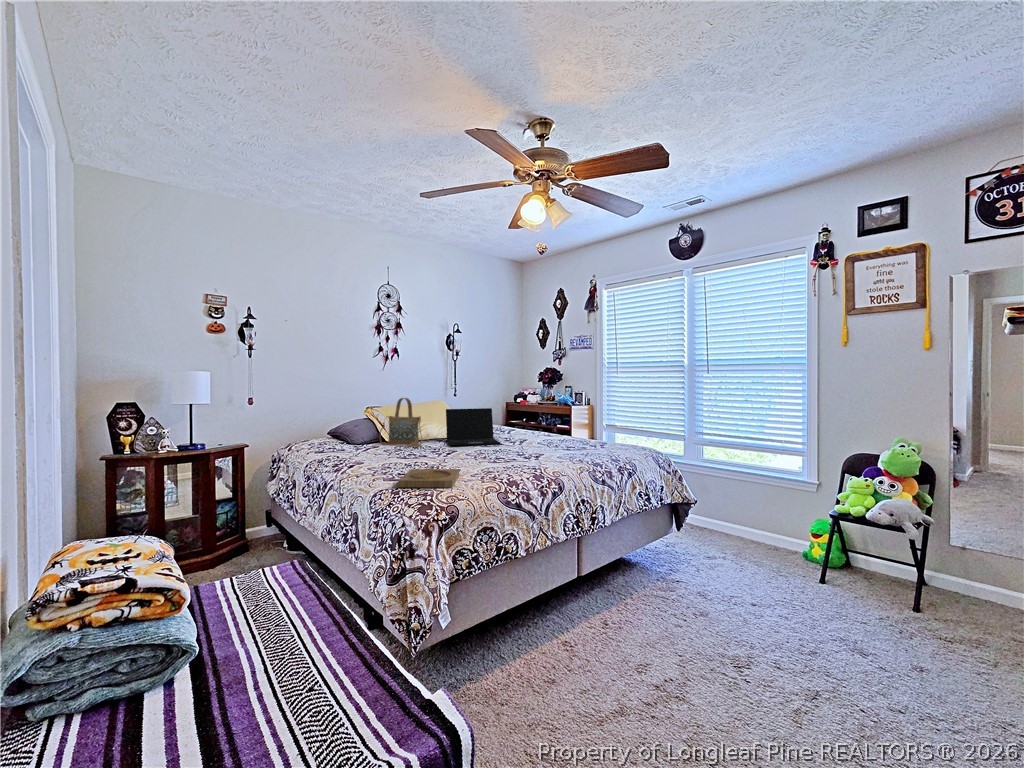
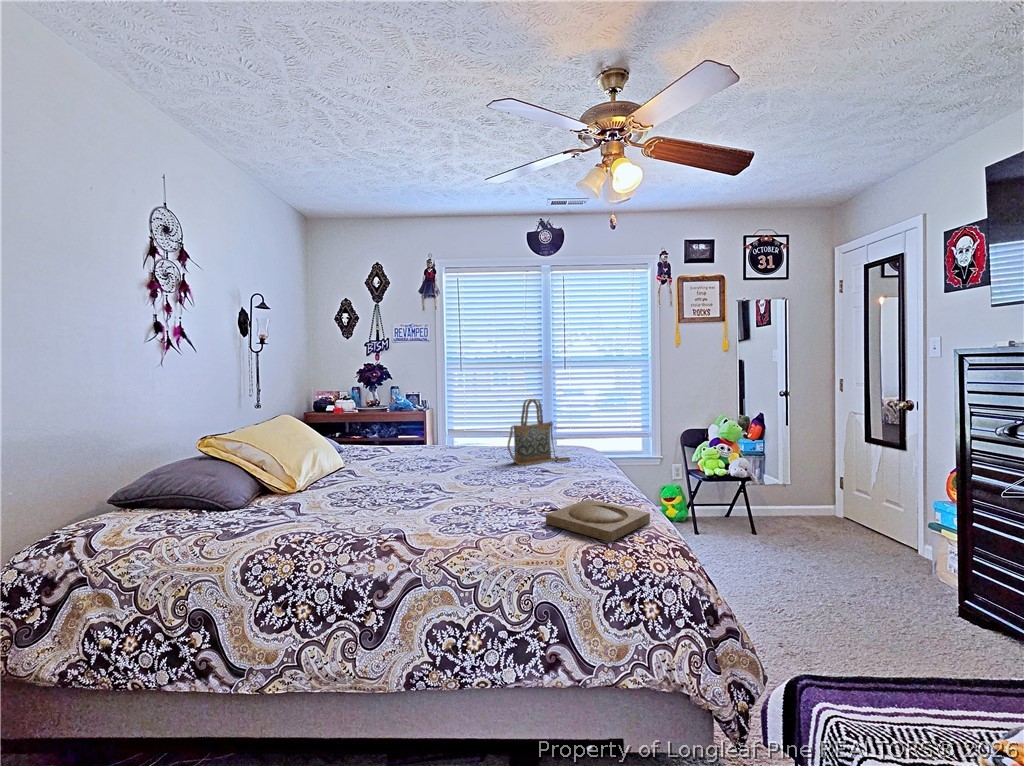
handbag: present [379,398,422,447] -> present [507,399,570,465]
laptop: present [446,408,501,446] -> none [368,417,459,476]

